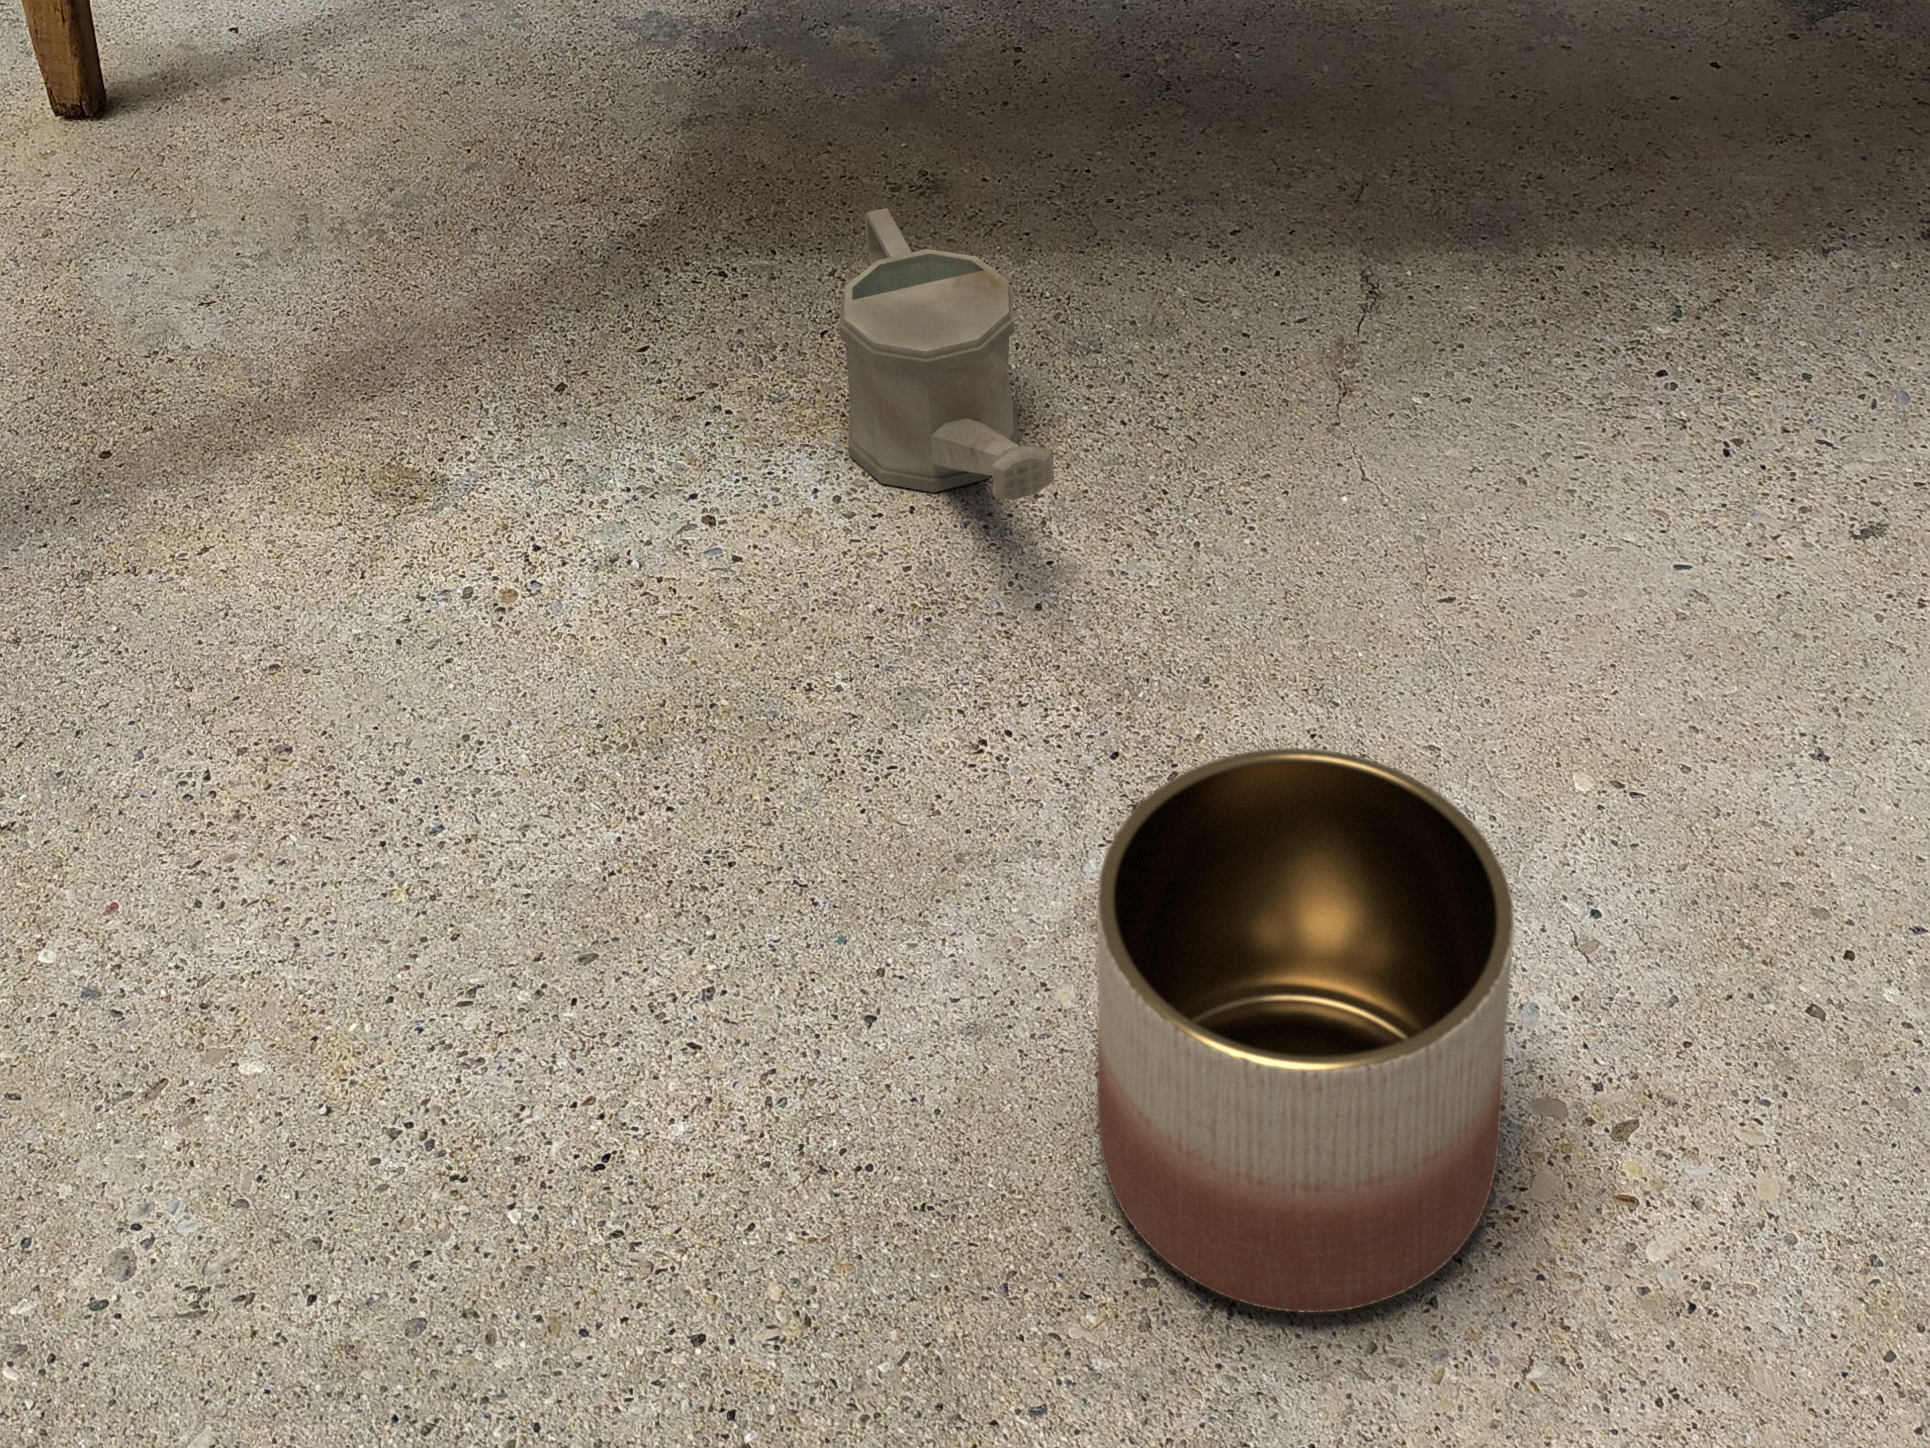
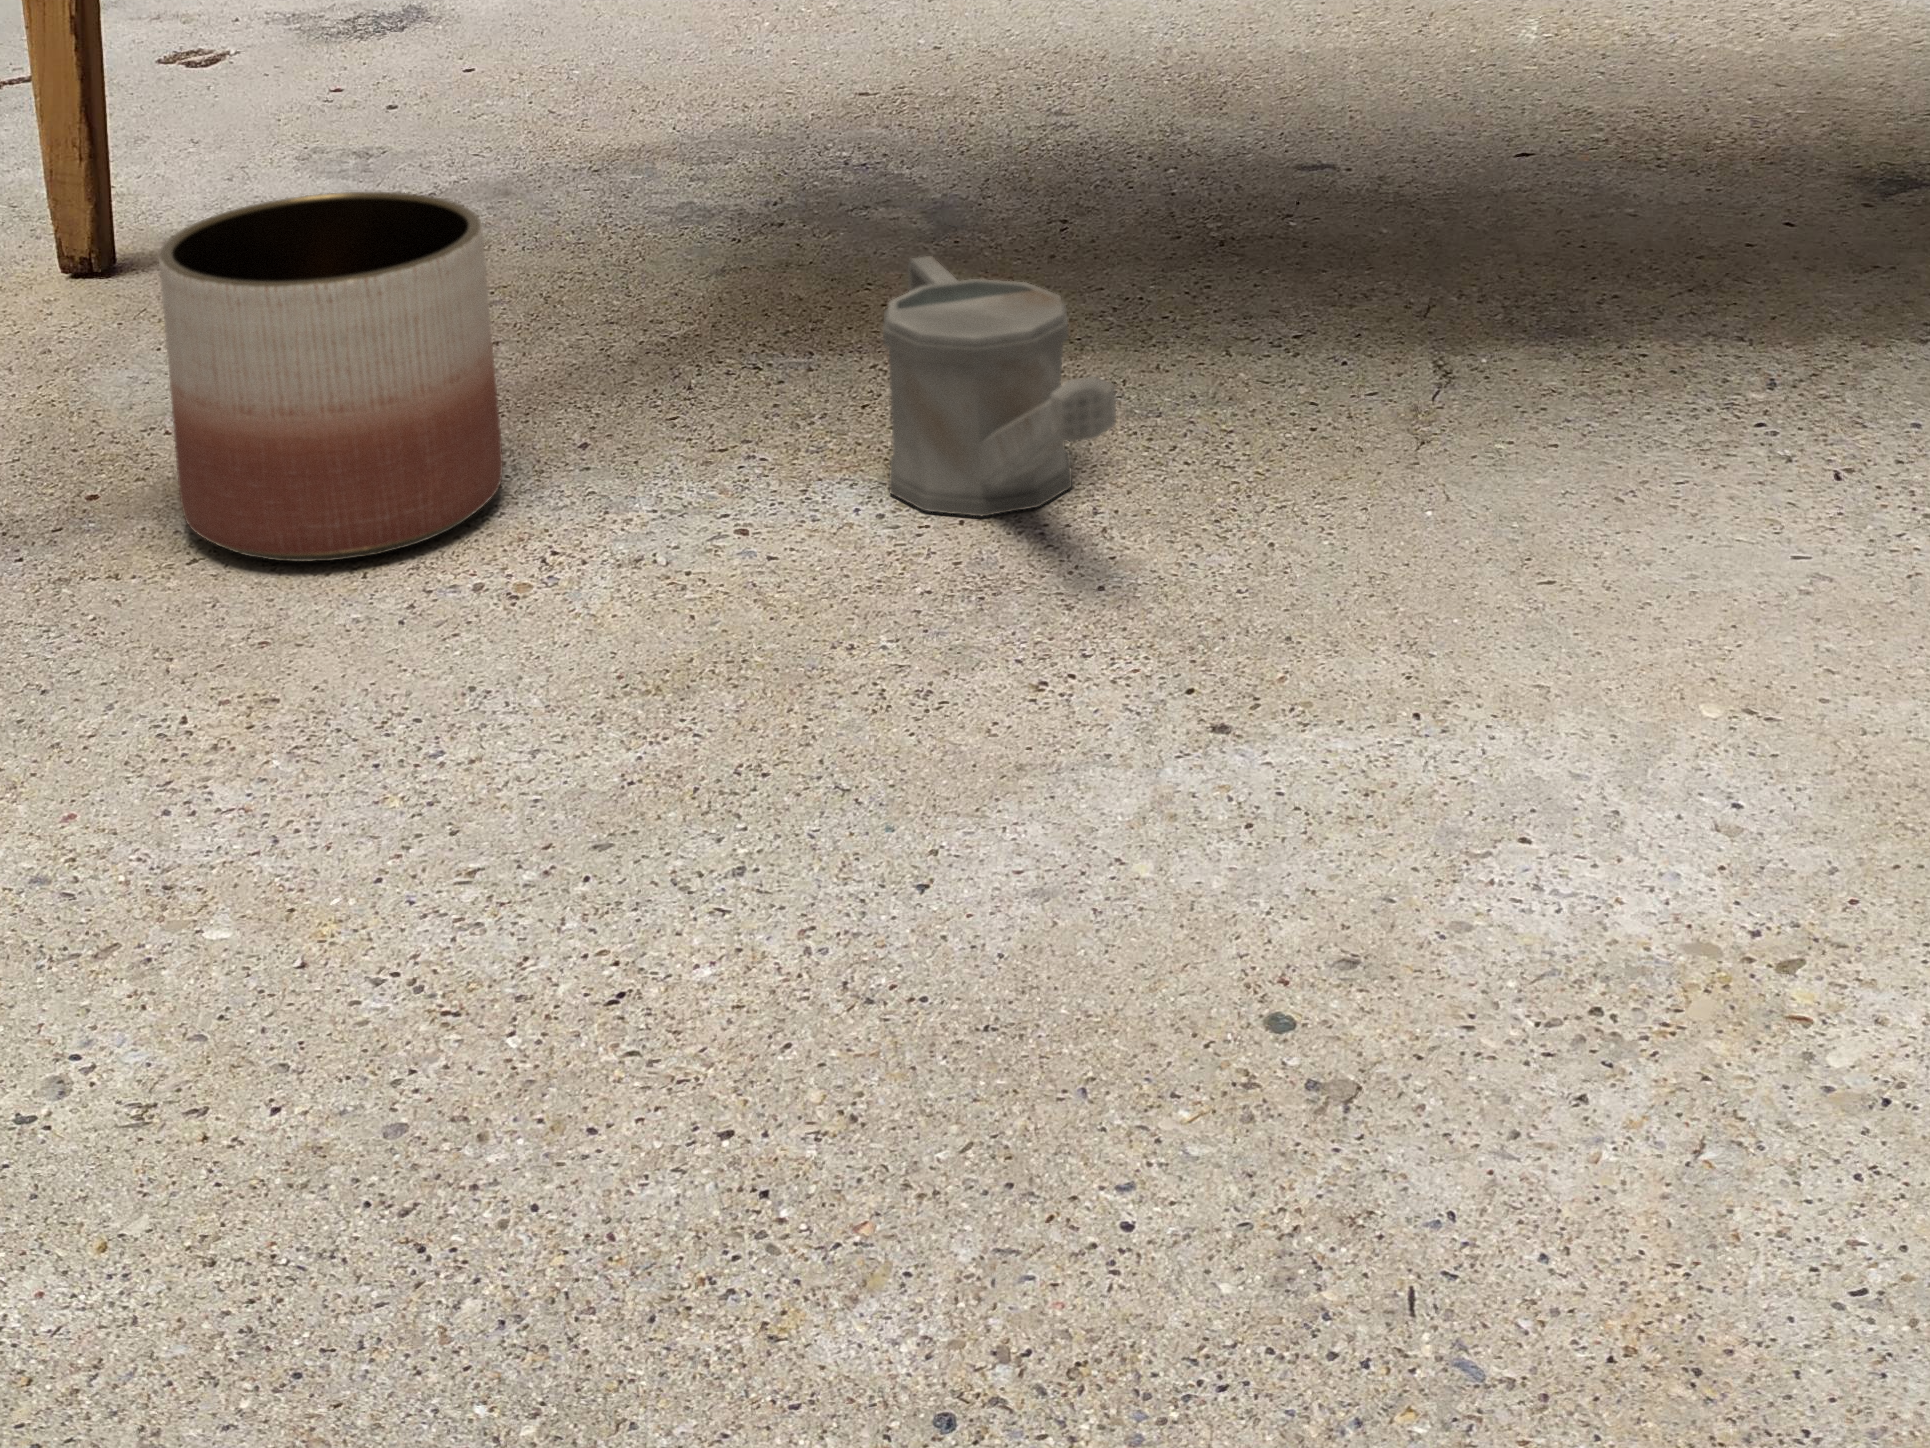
planter: present [1097,748,1514,1313] -> present [159,192,503,562]

